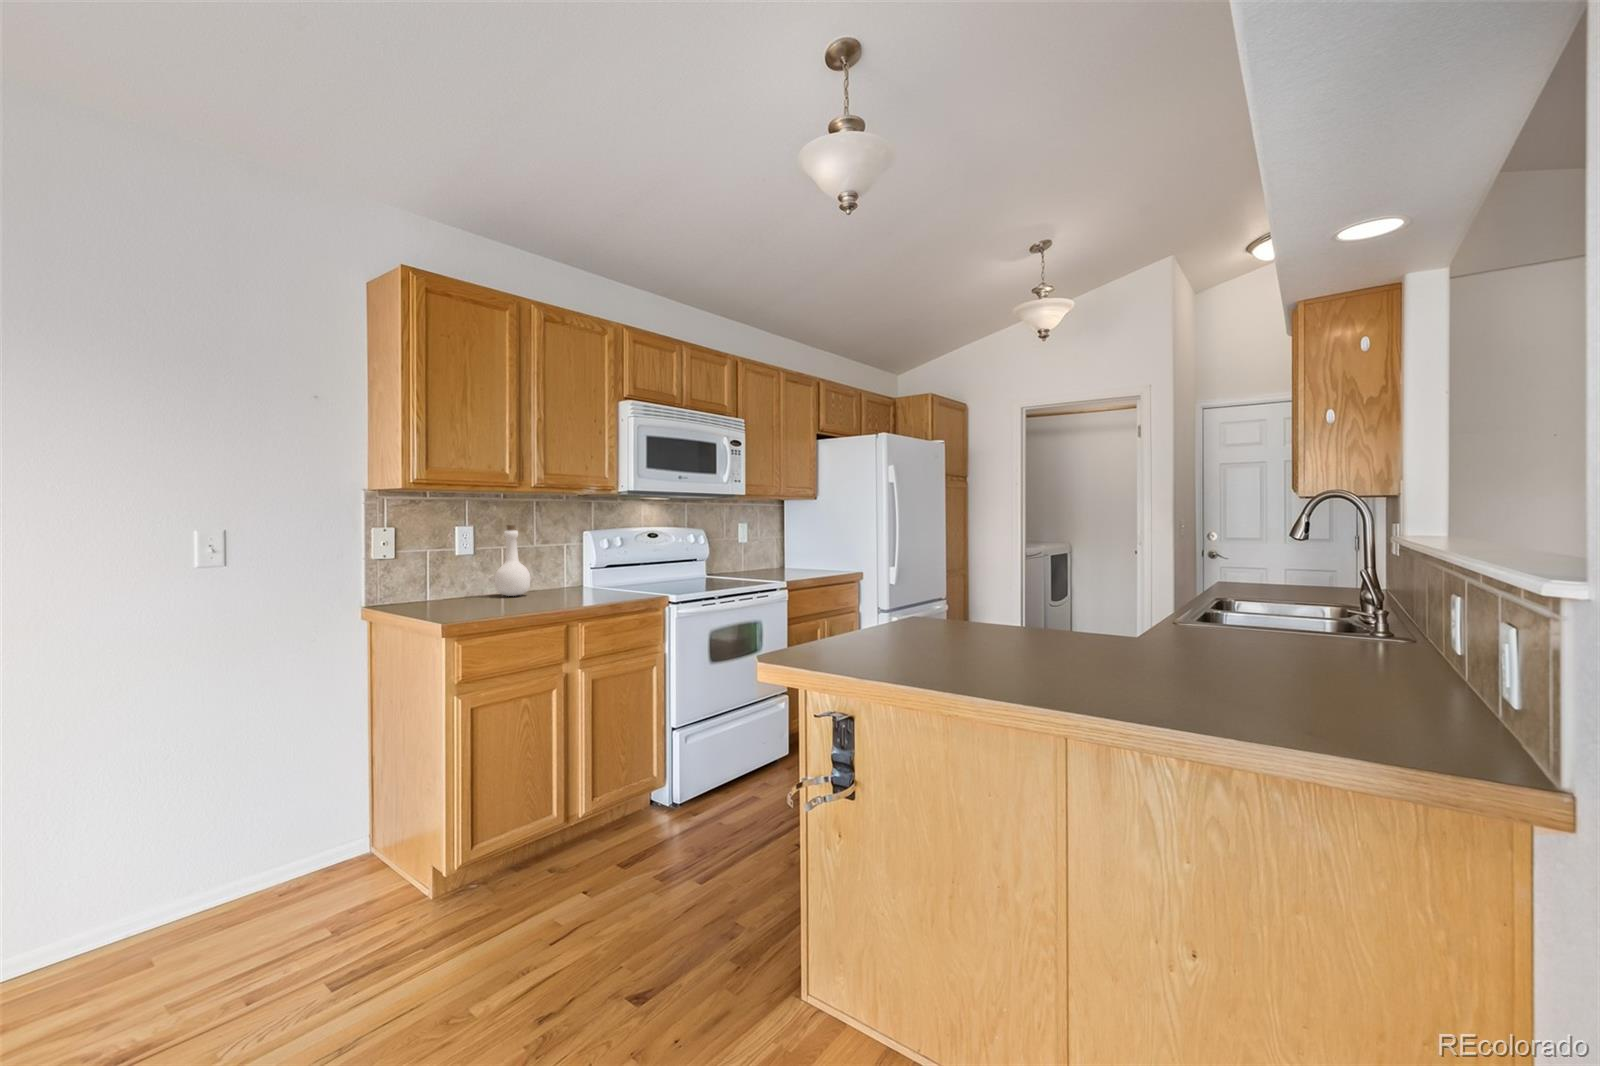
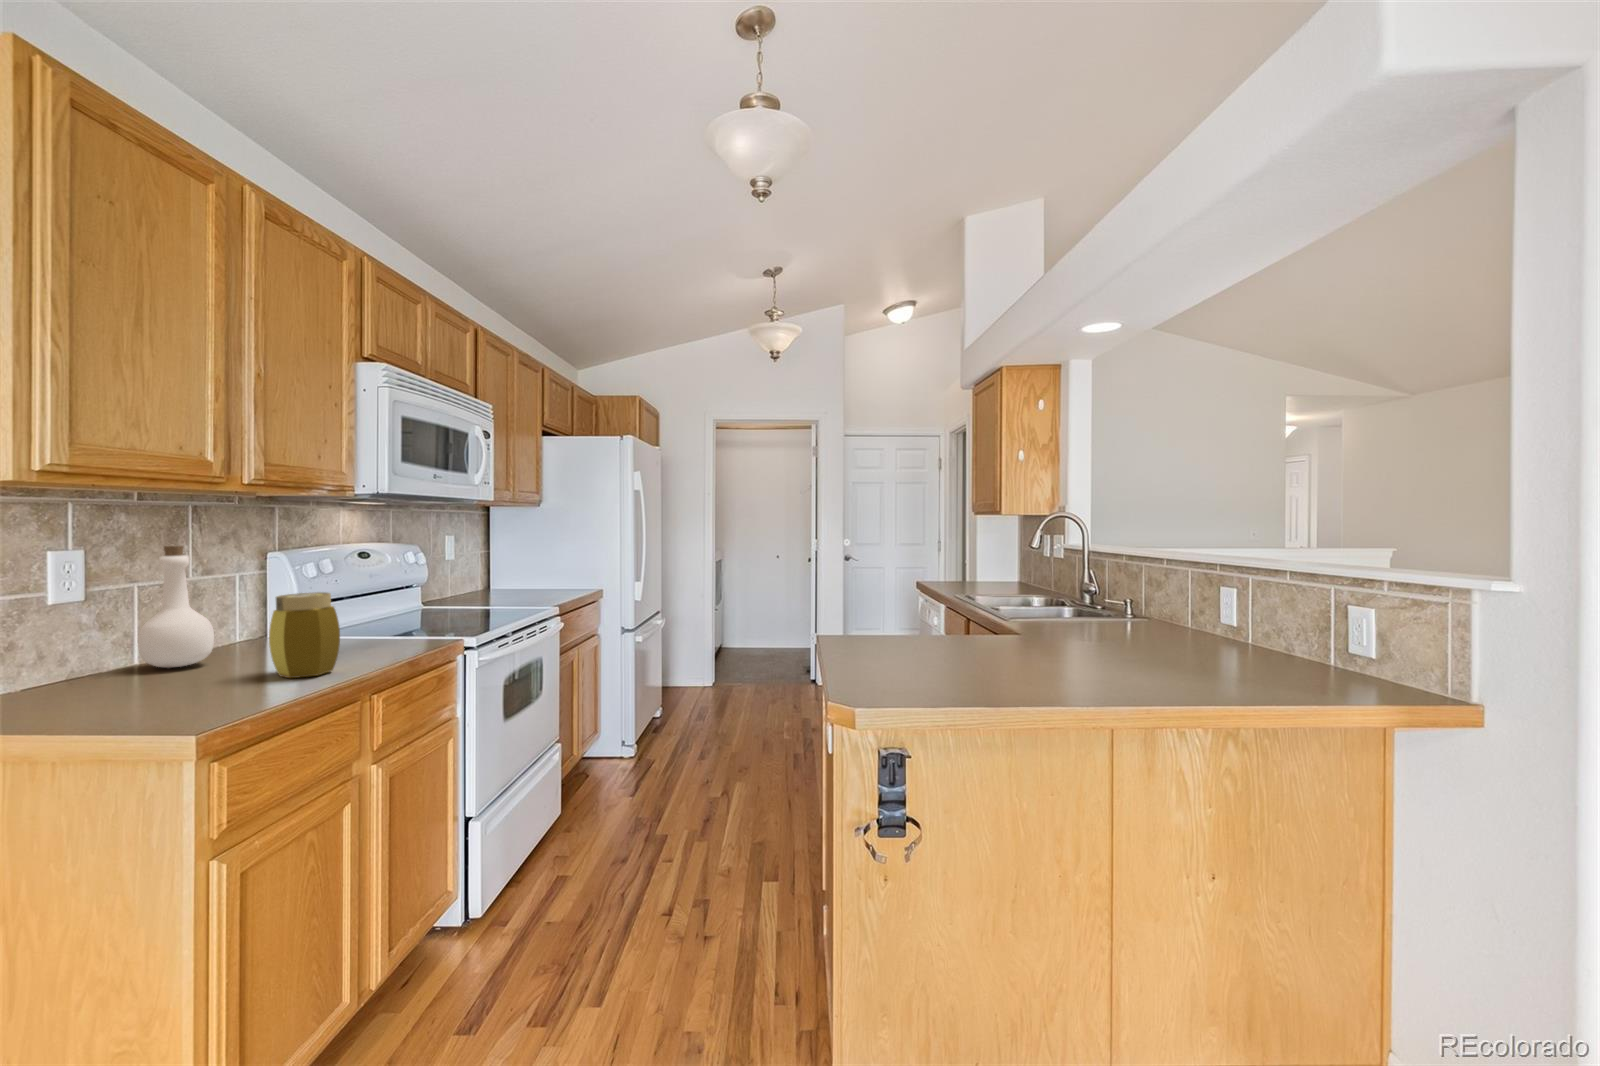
jar: none [536,554,570,605] -> present [269,592,340,678]

